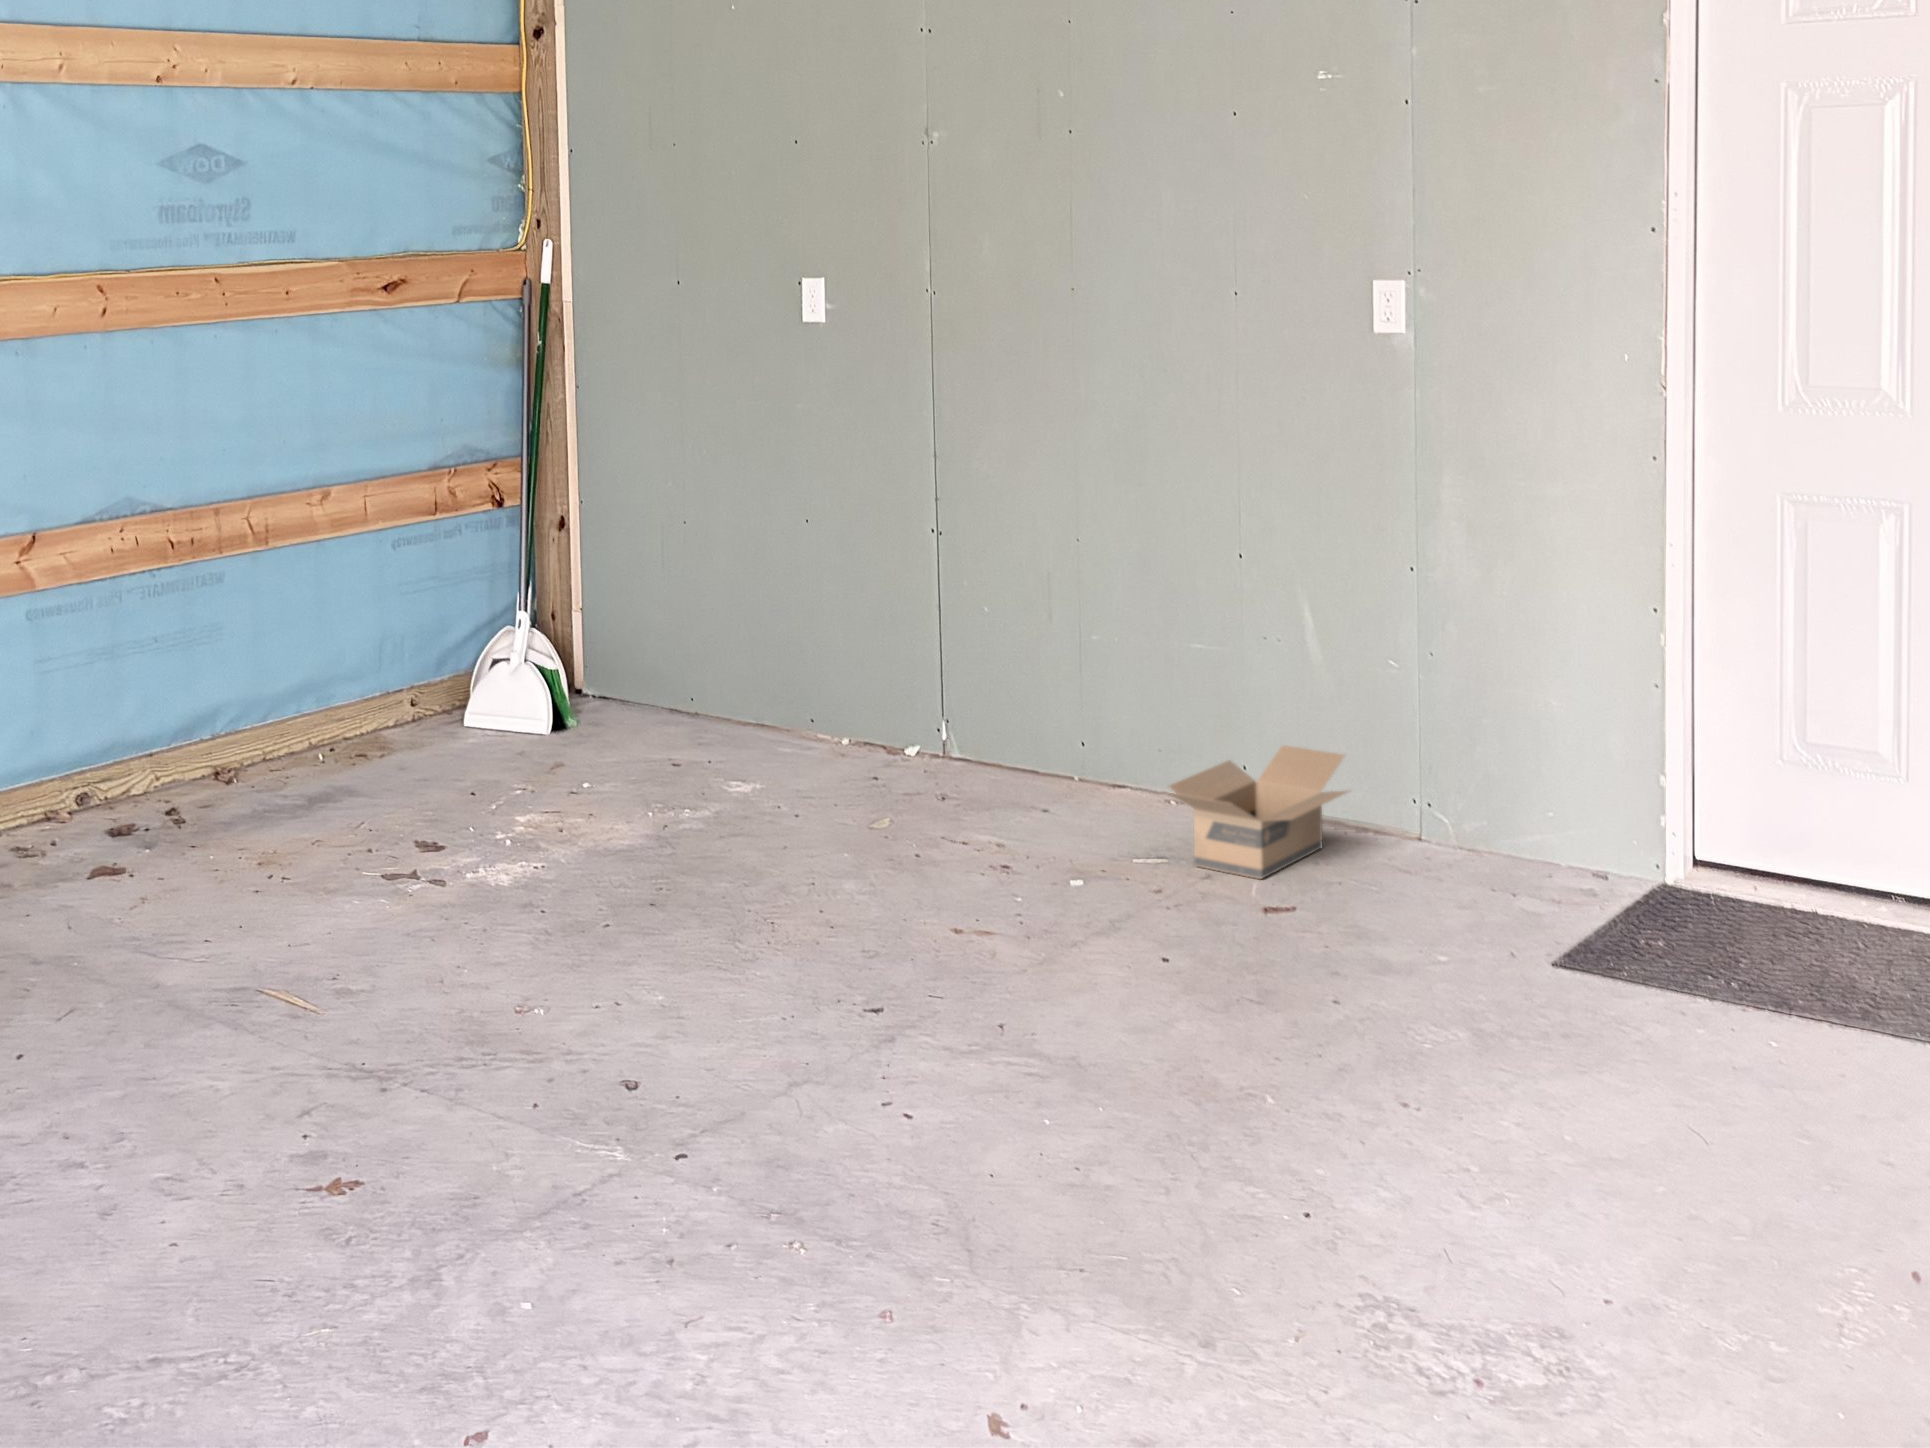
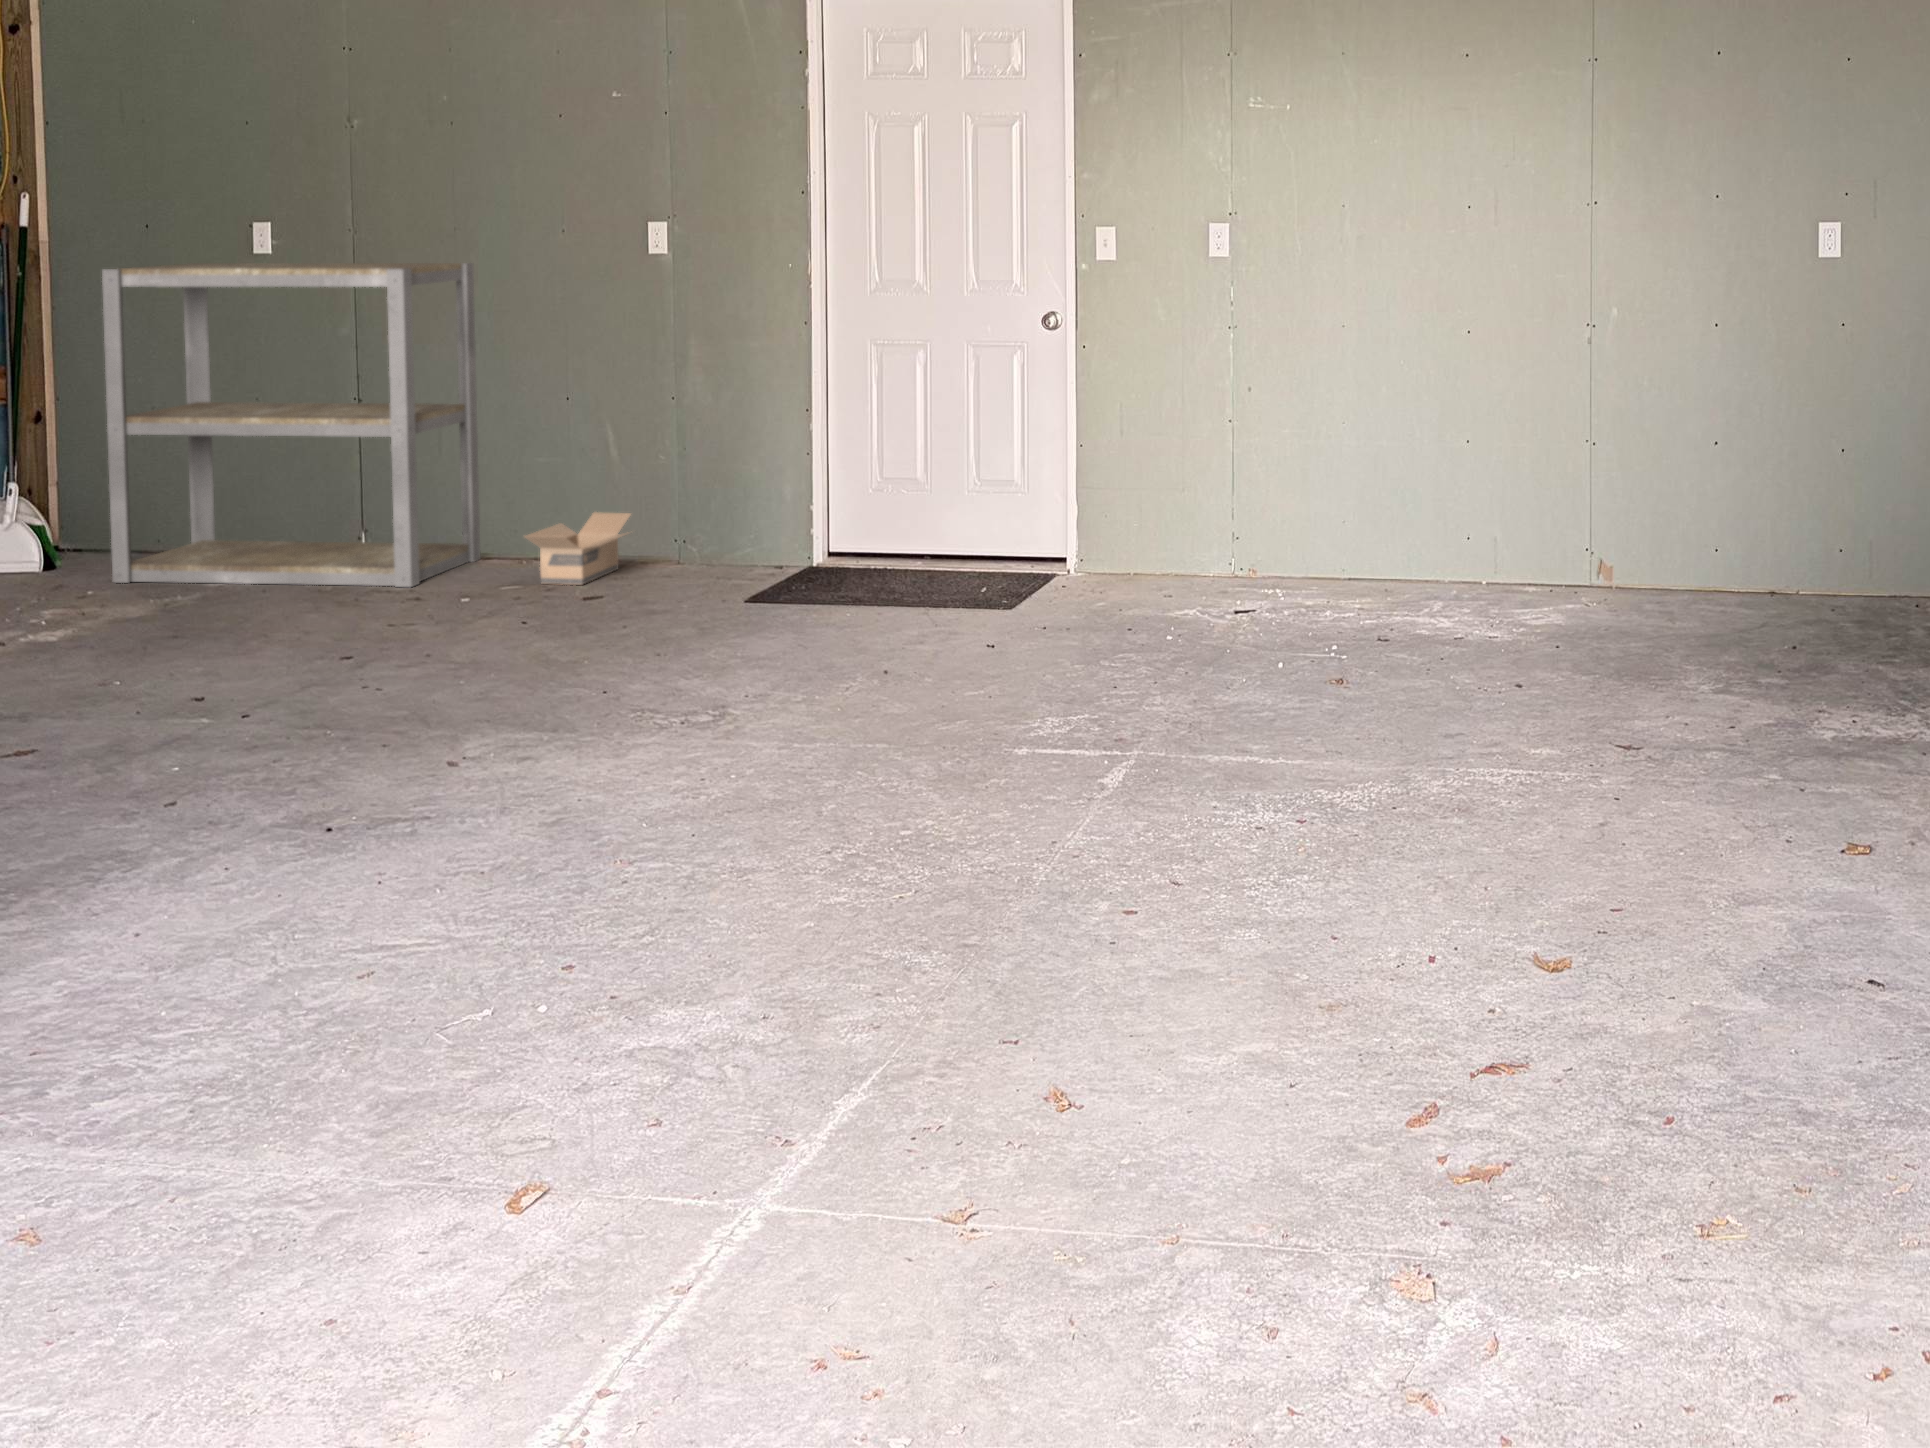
shelving unit: none [608,332,1108,843] -> present [102,263,480,587]

